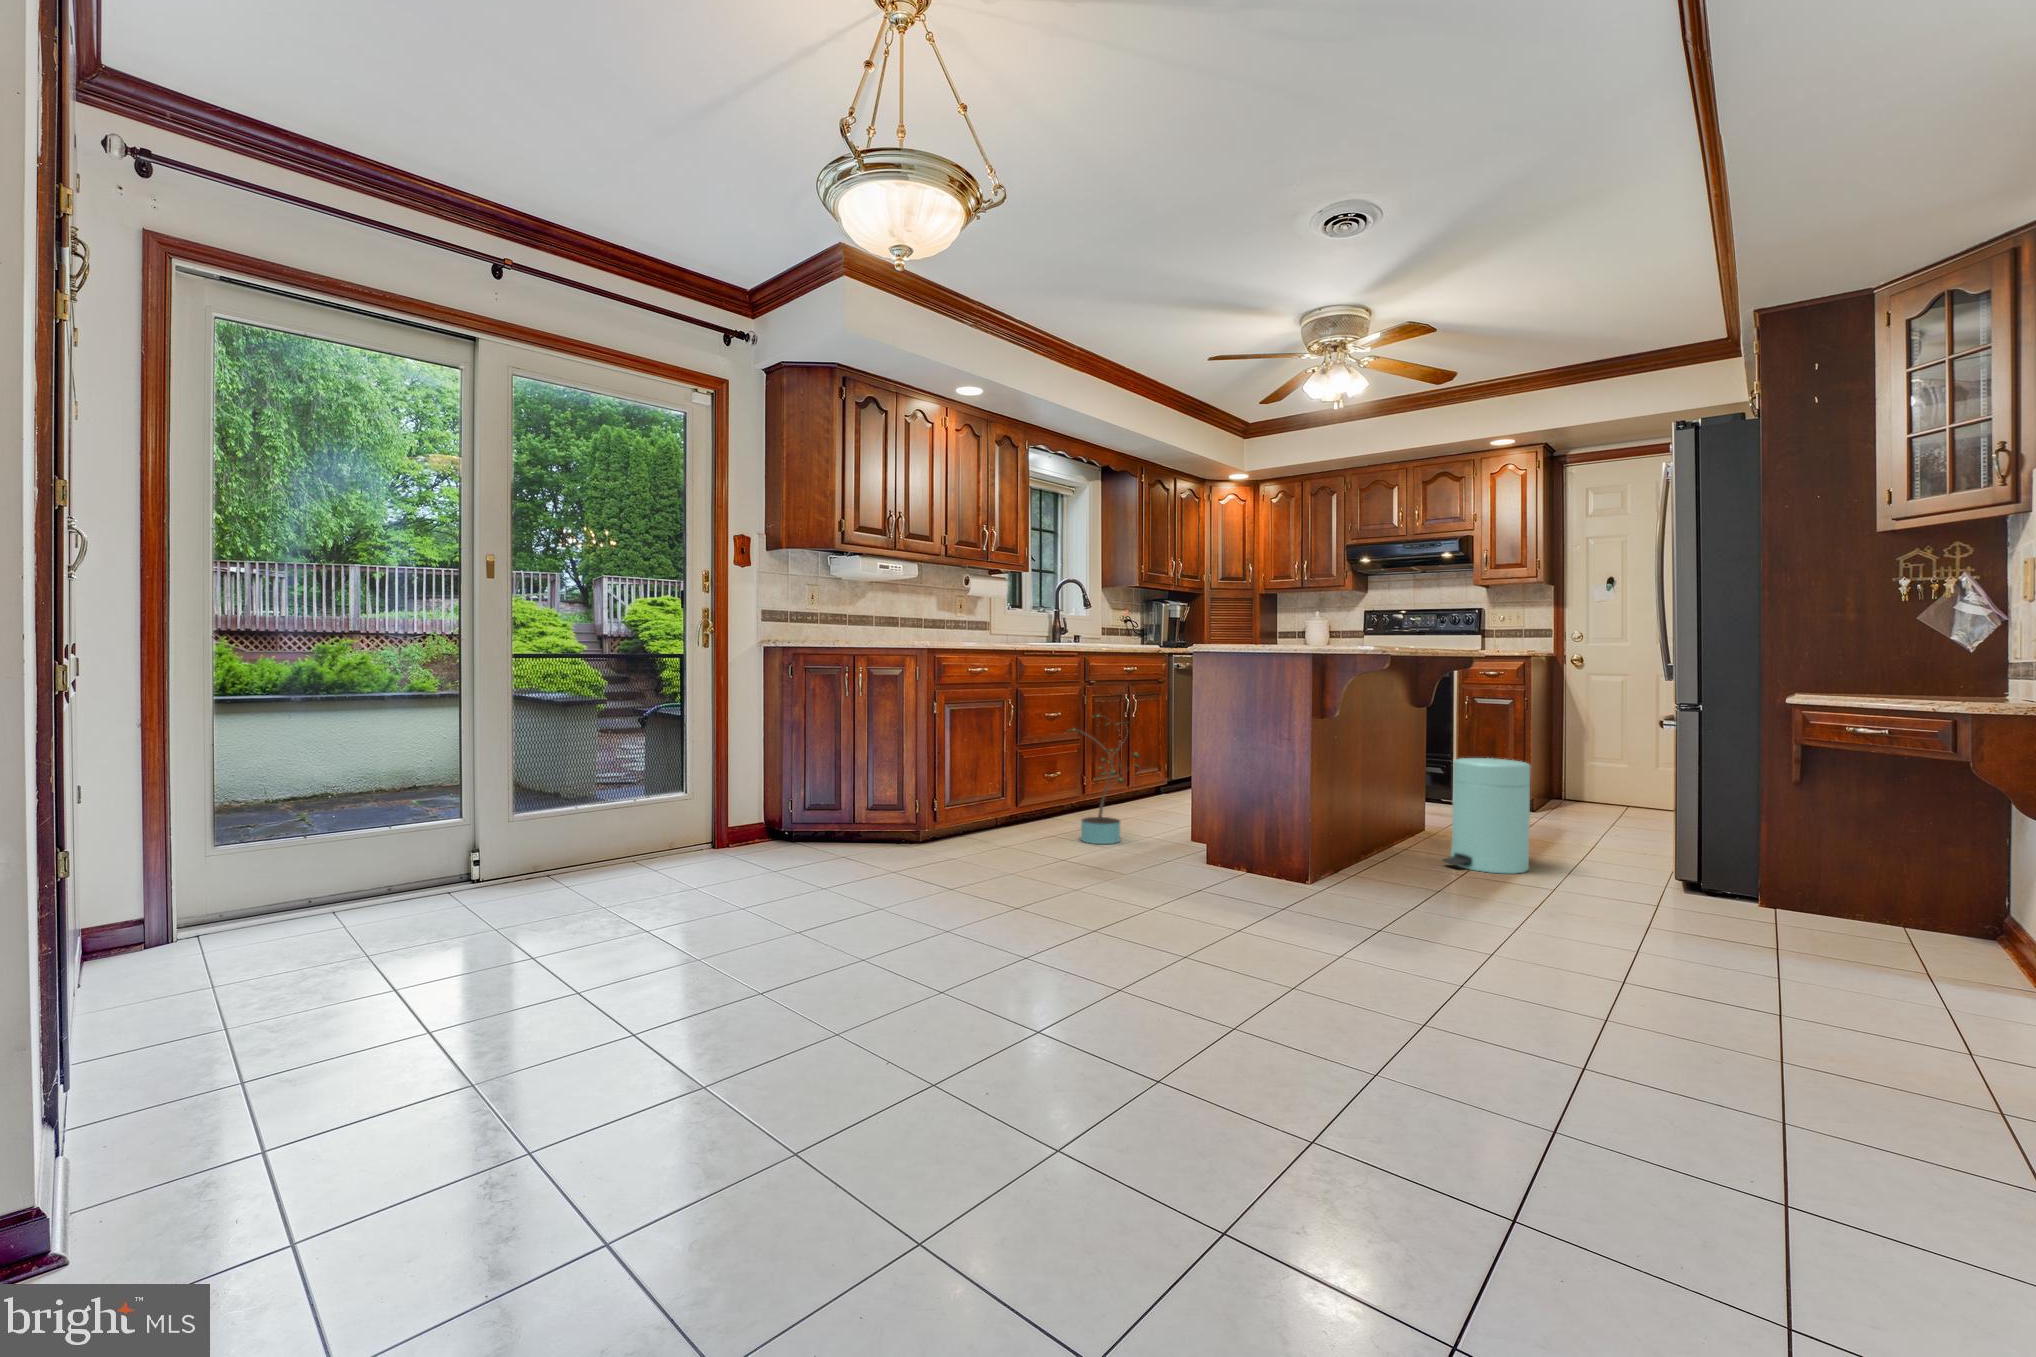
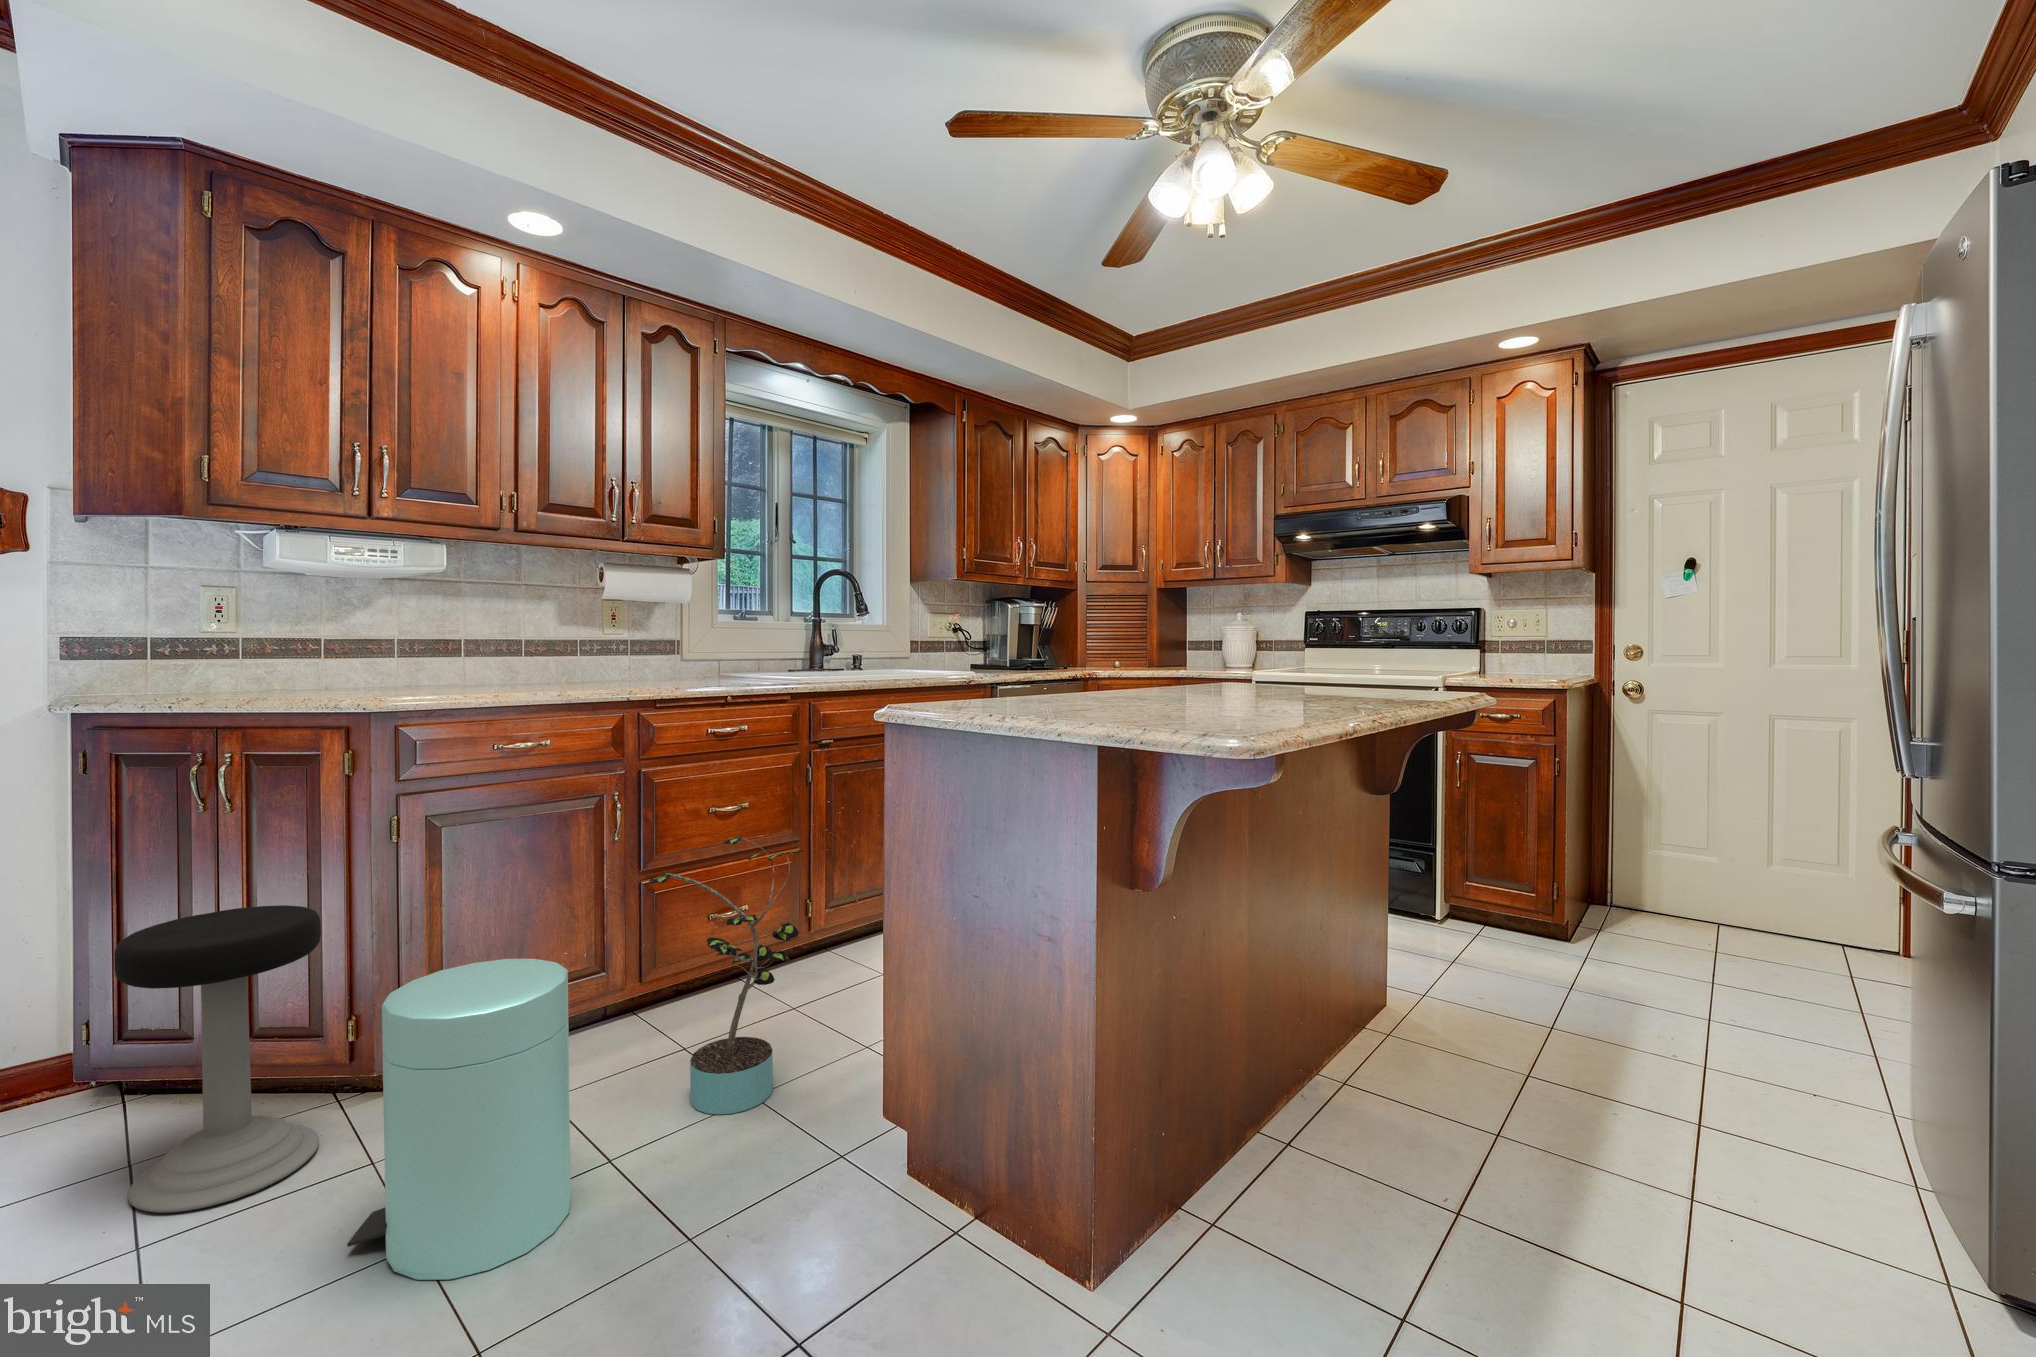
stool: none [865,737,934,858] -> present [114,905,321,1213]
trash can: present [1443,758,1531,874] -> present [347,959,571,1280]

